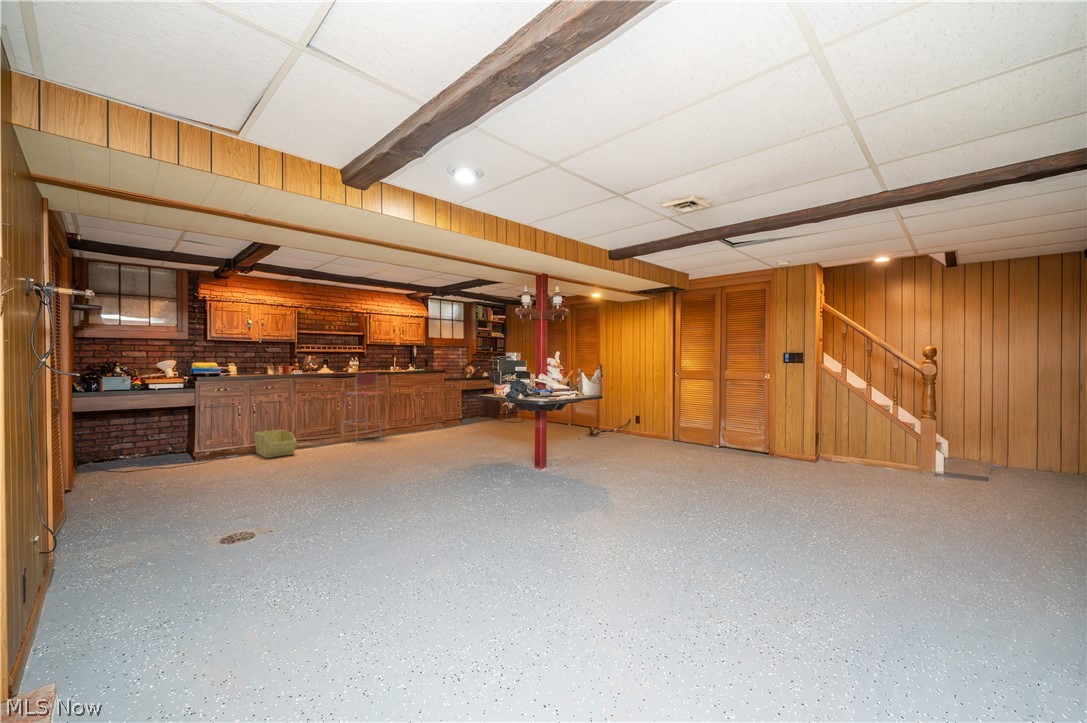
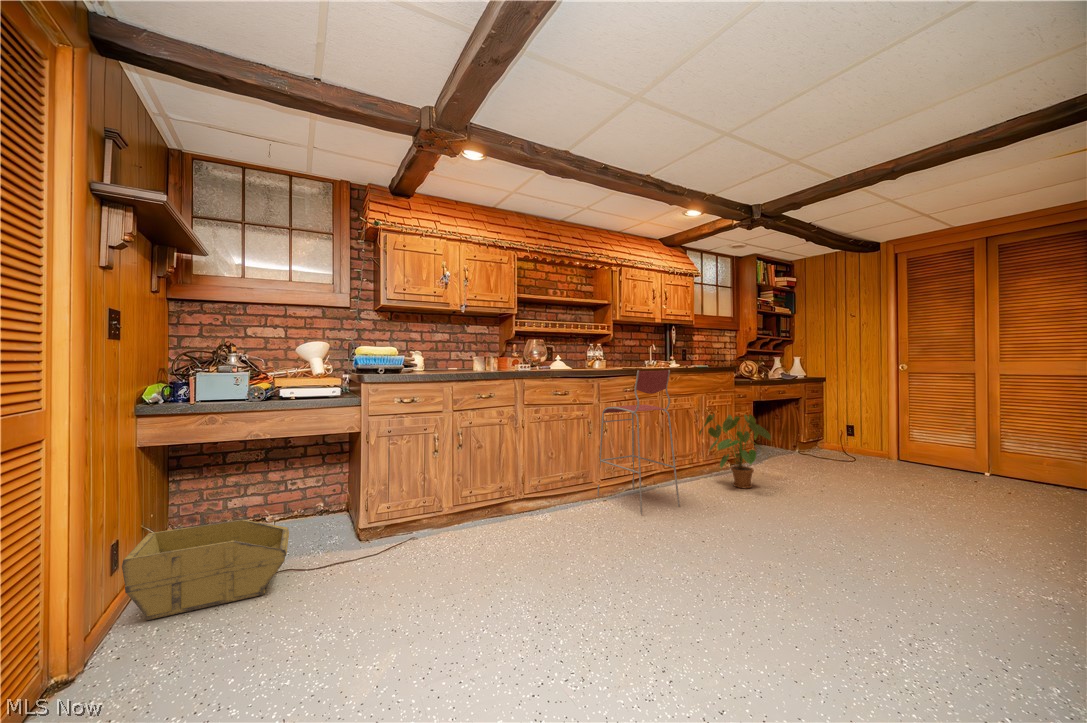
house plant: none [412,396,451,435] -> present [699,414,771,488]
storage bin: present [255,430,297,458] -> present [122,519,289,620]

